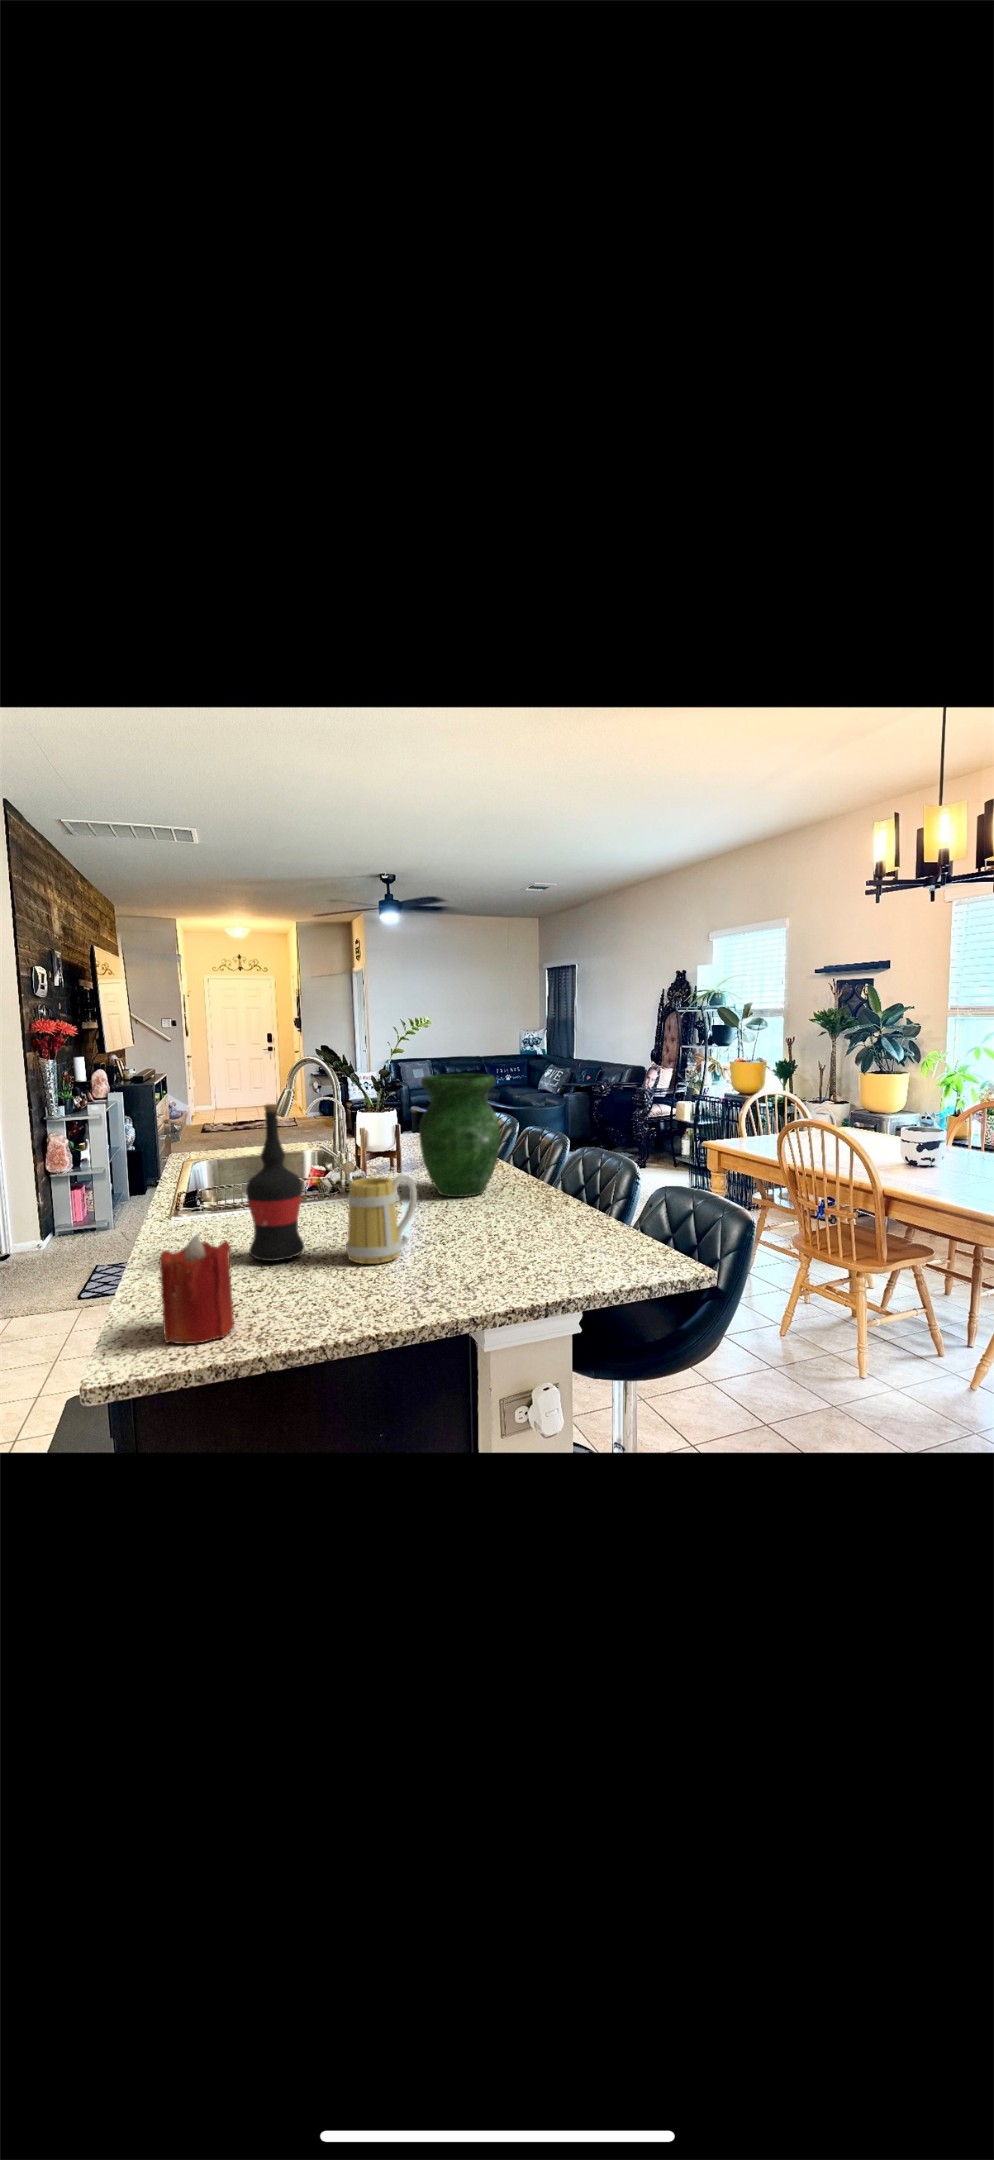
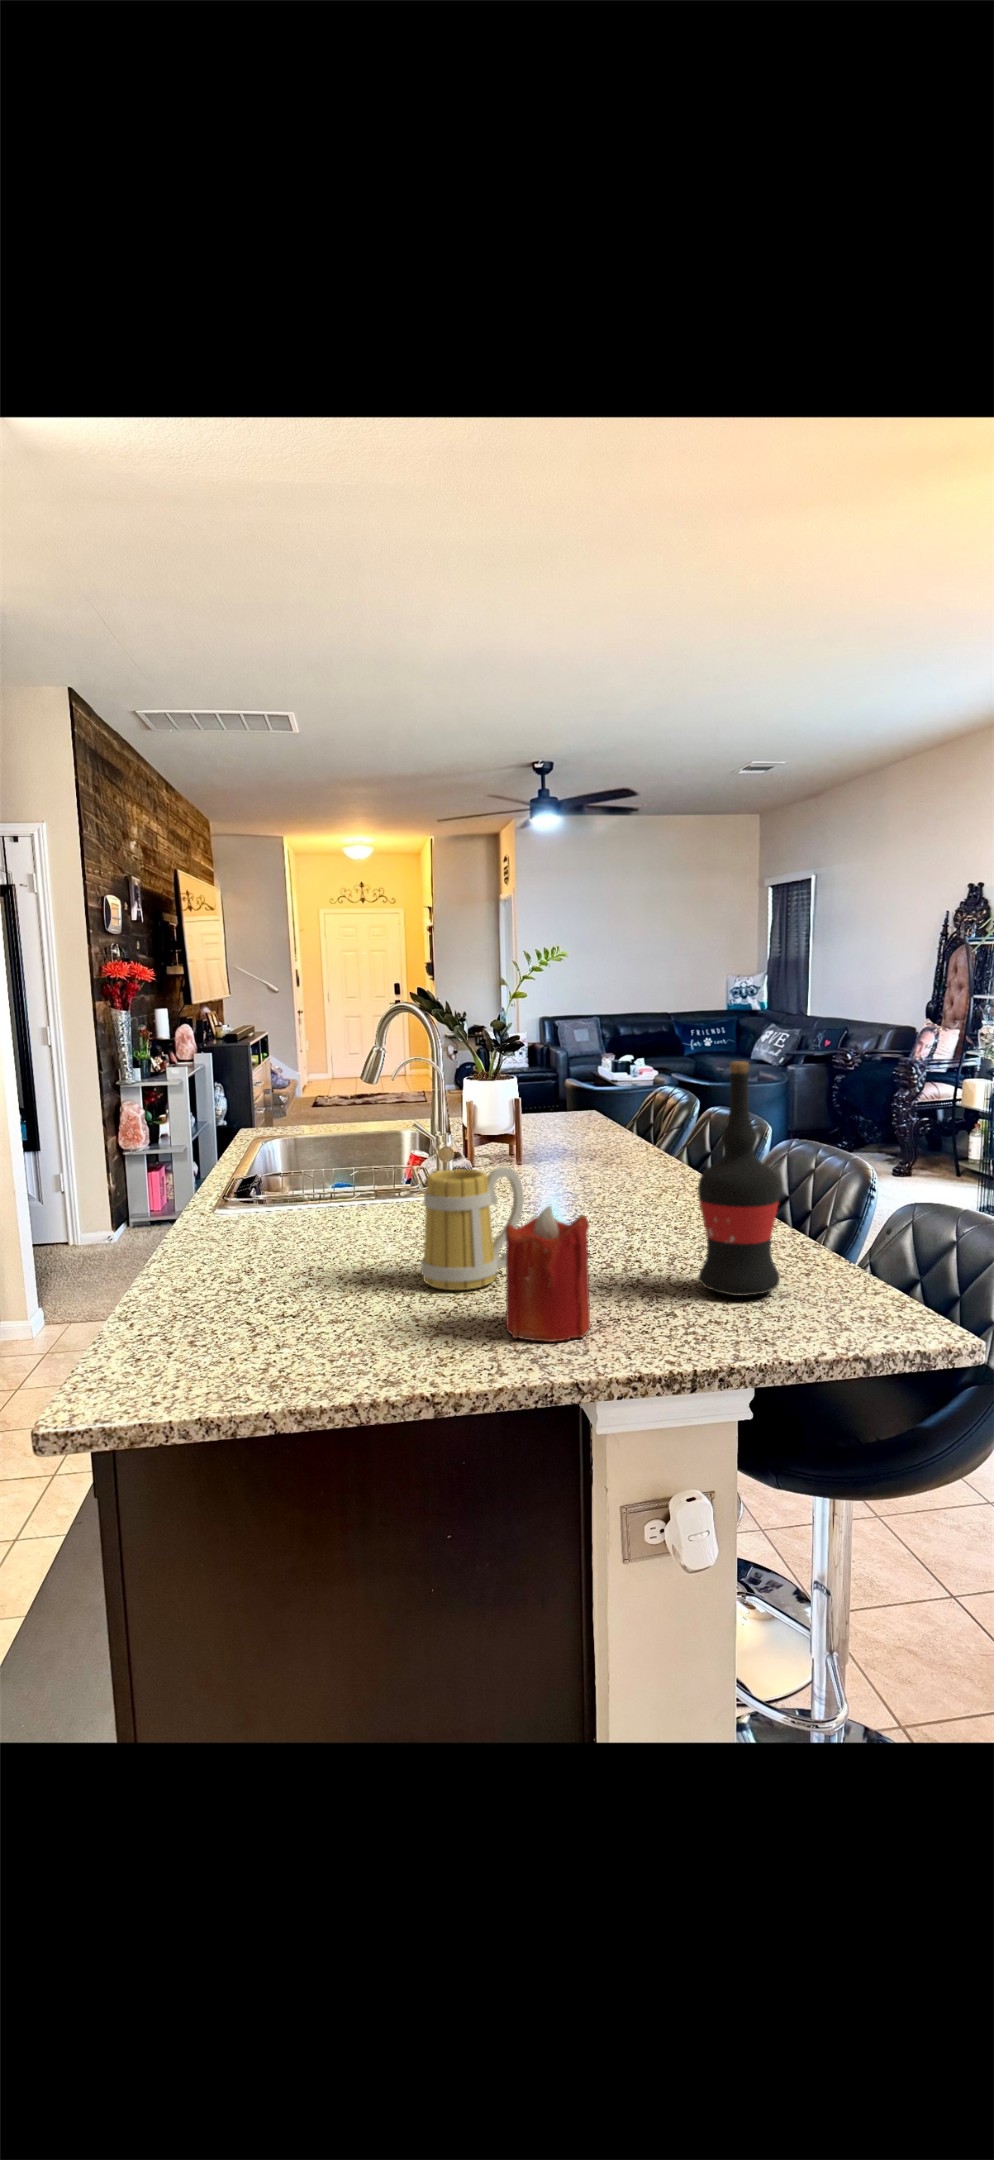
vase: present [419,1074,500,1197] -> none [547,1029,662,1202]
wine bottle: present [246,1104,305,1261] -> present [698,1061,780,1296]
candle: present [160,1235,234,1344] -> present [506,1206,590,1342]

